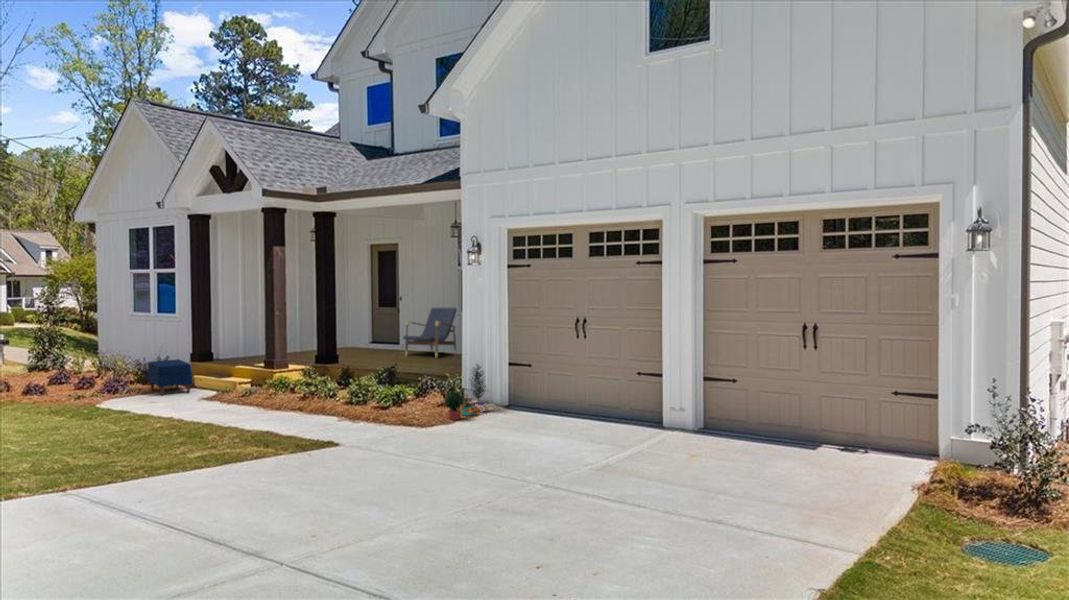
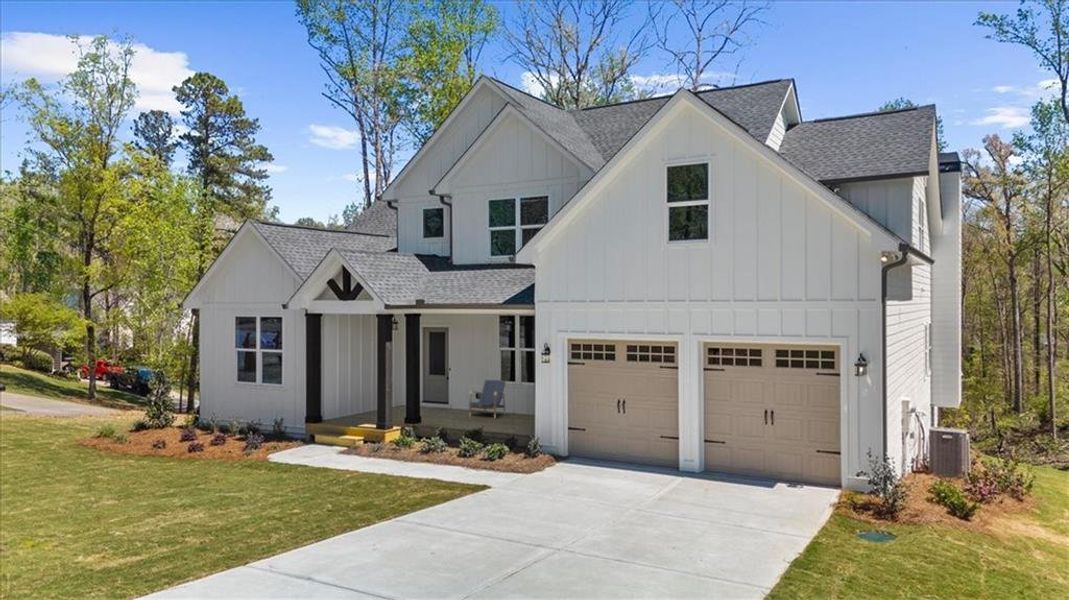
bench: present [148,359,192,396] -> none [279,421,319,450]
potted plant: present [444,364,486,420] -> none [533,428,556,468]

